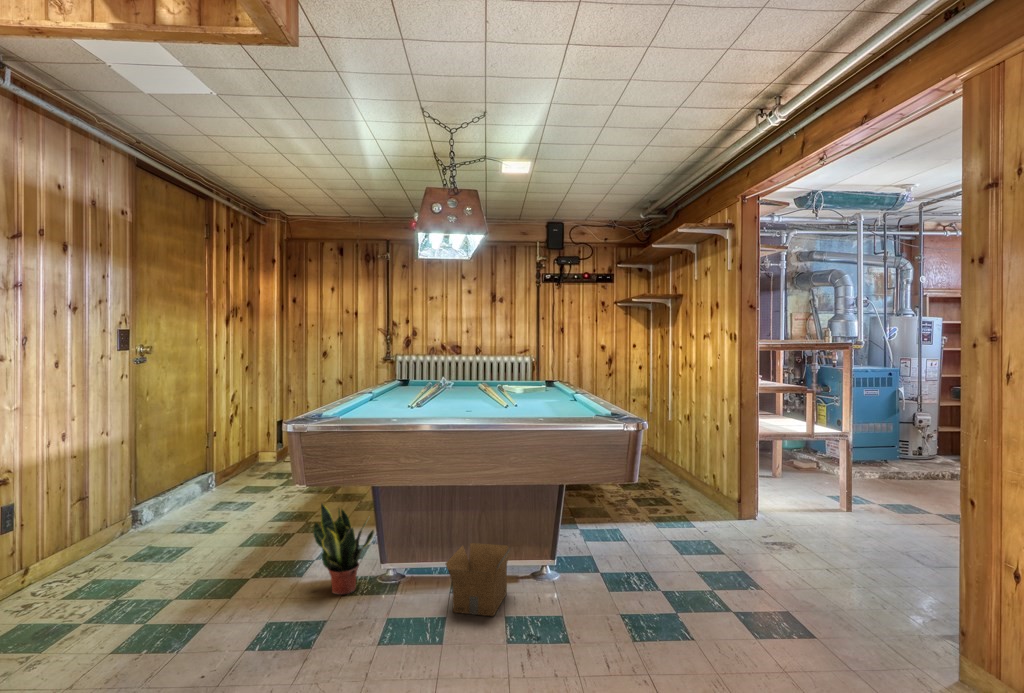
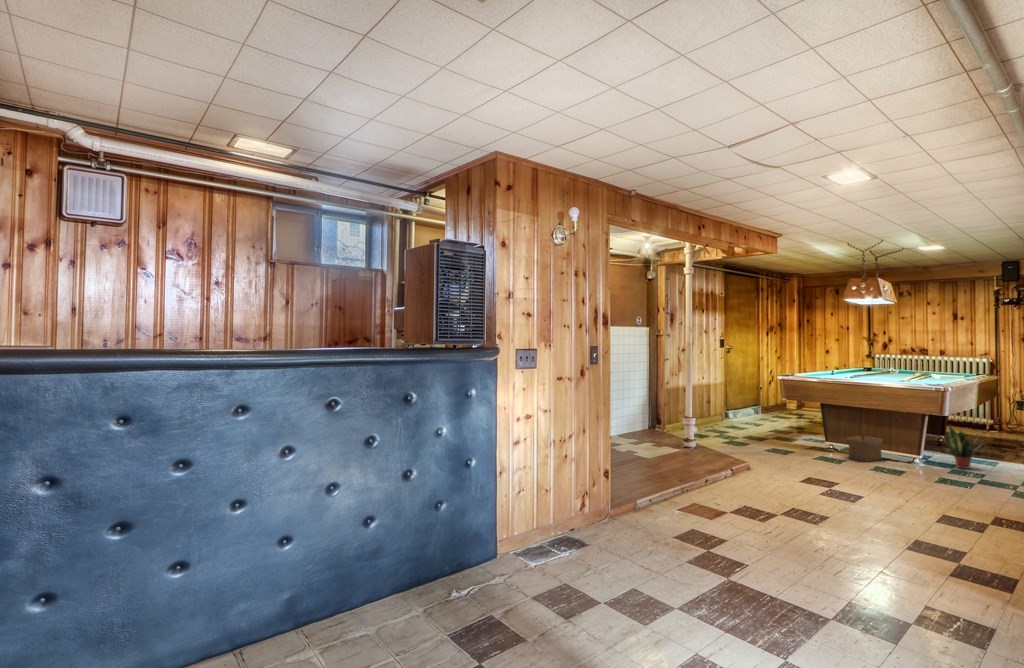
potted plant: present [313,503,374,595] -> present [944,426,981,469]

